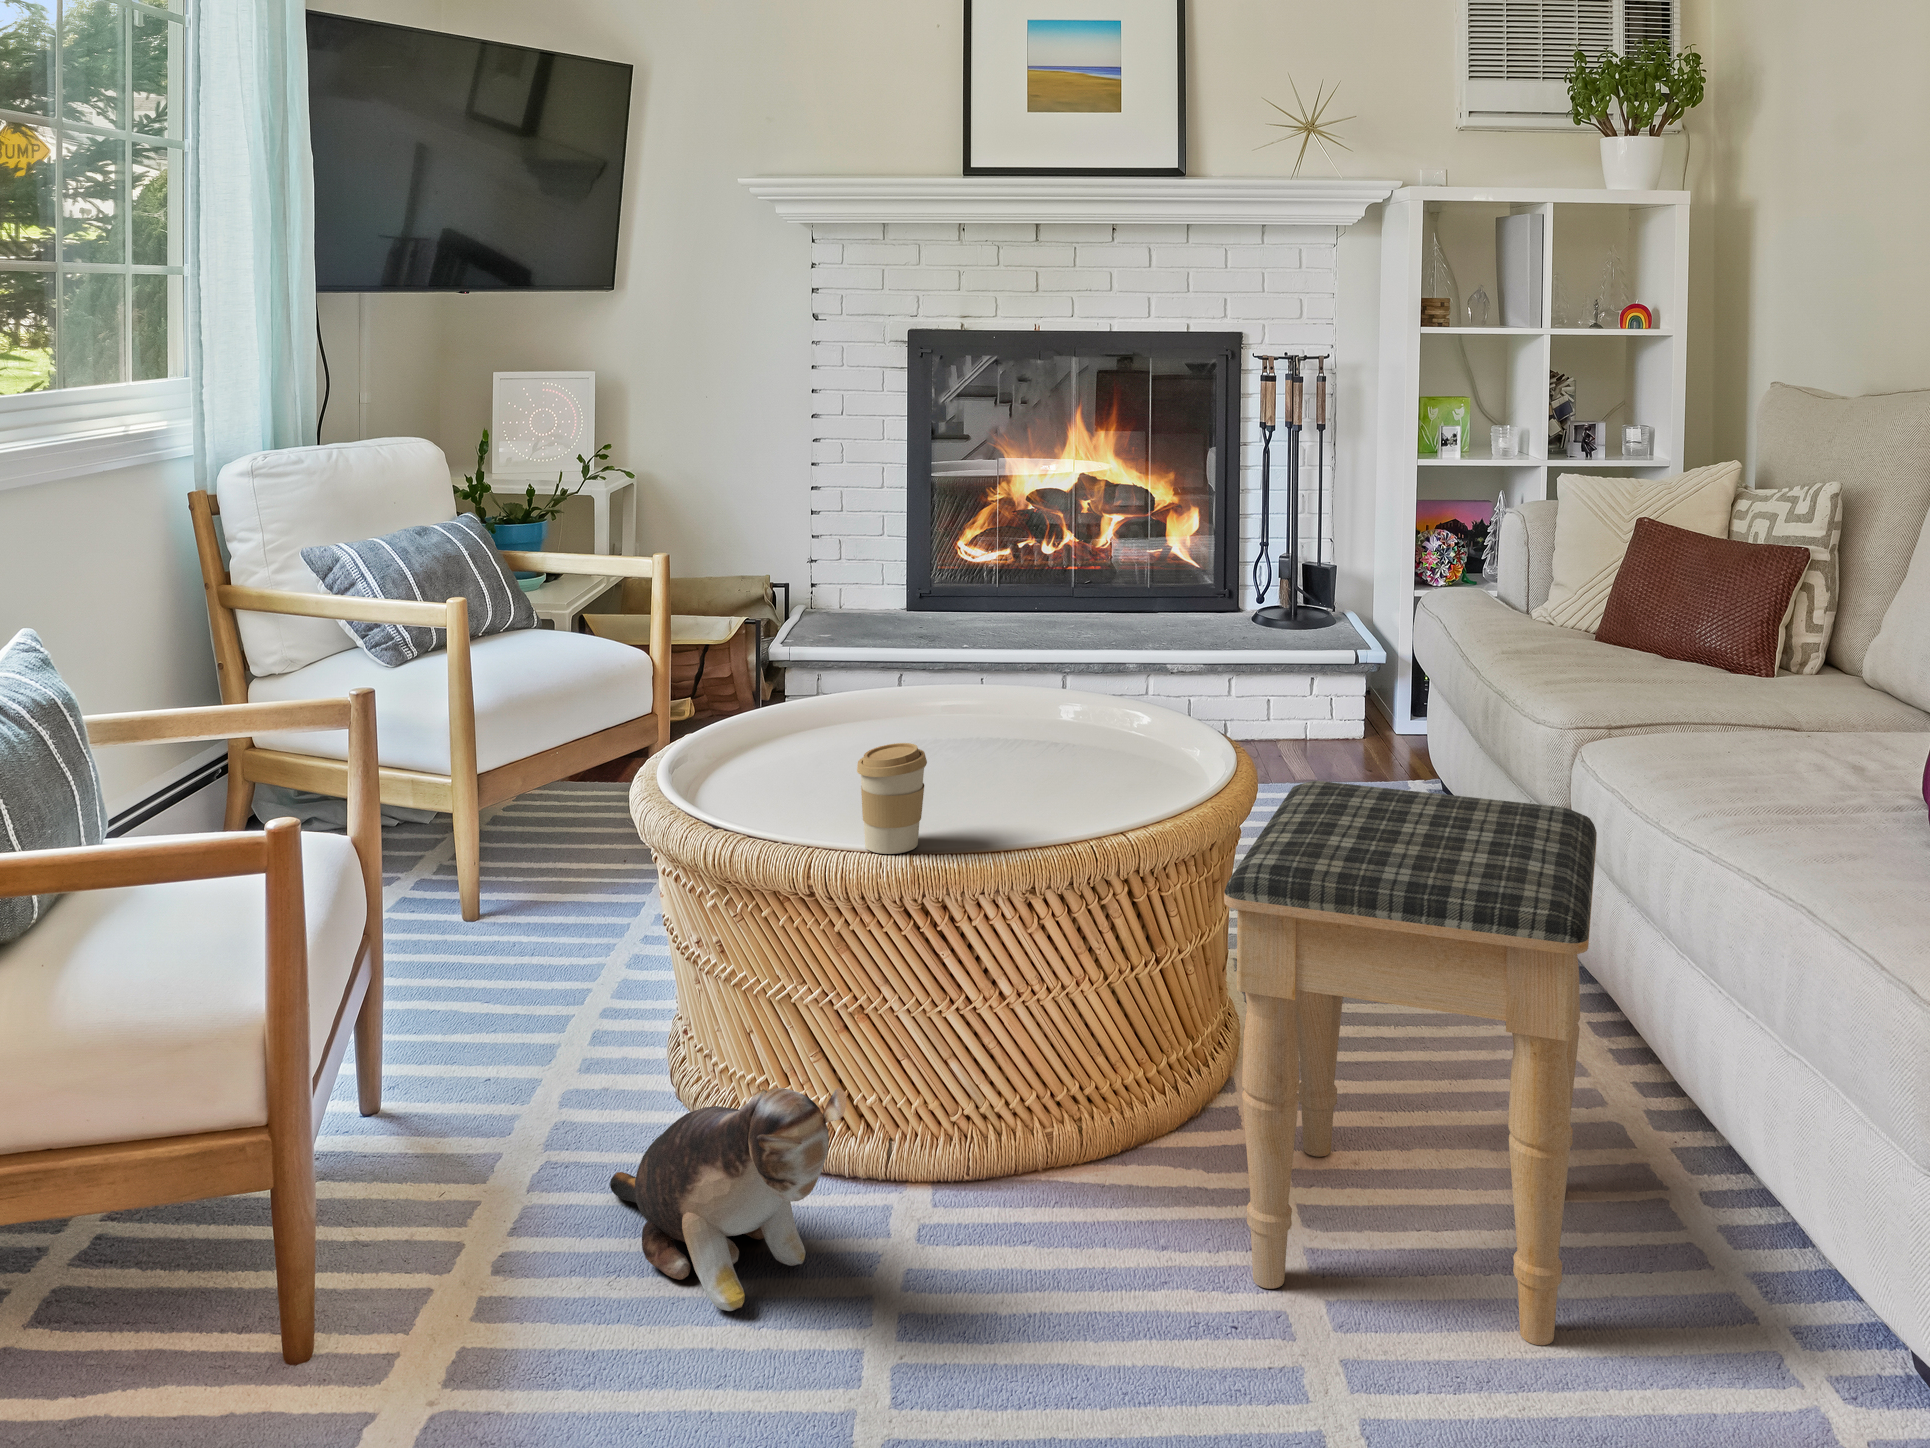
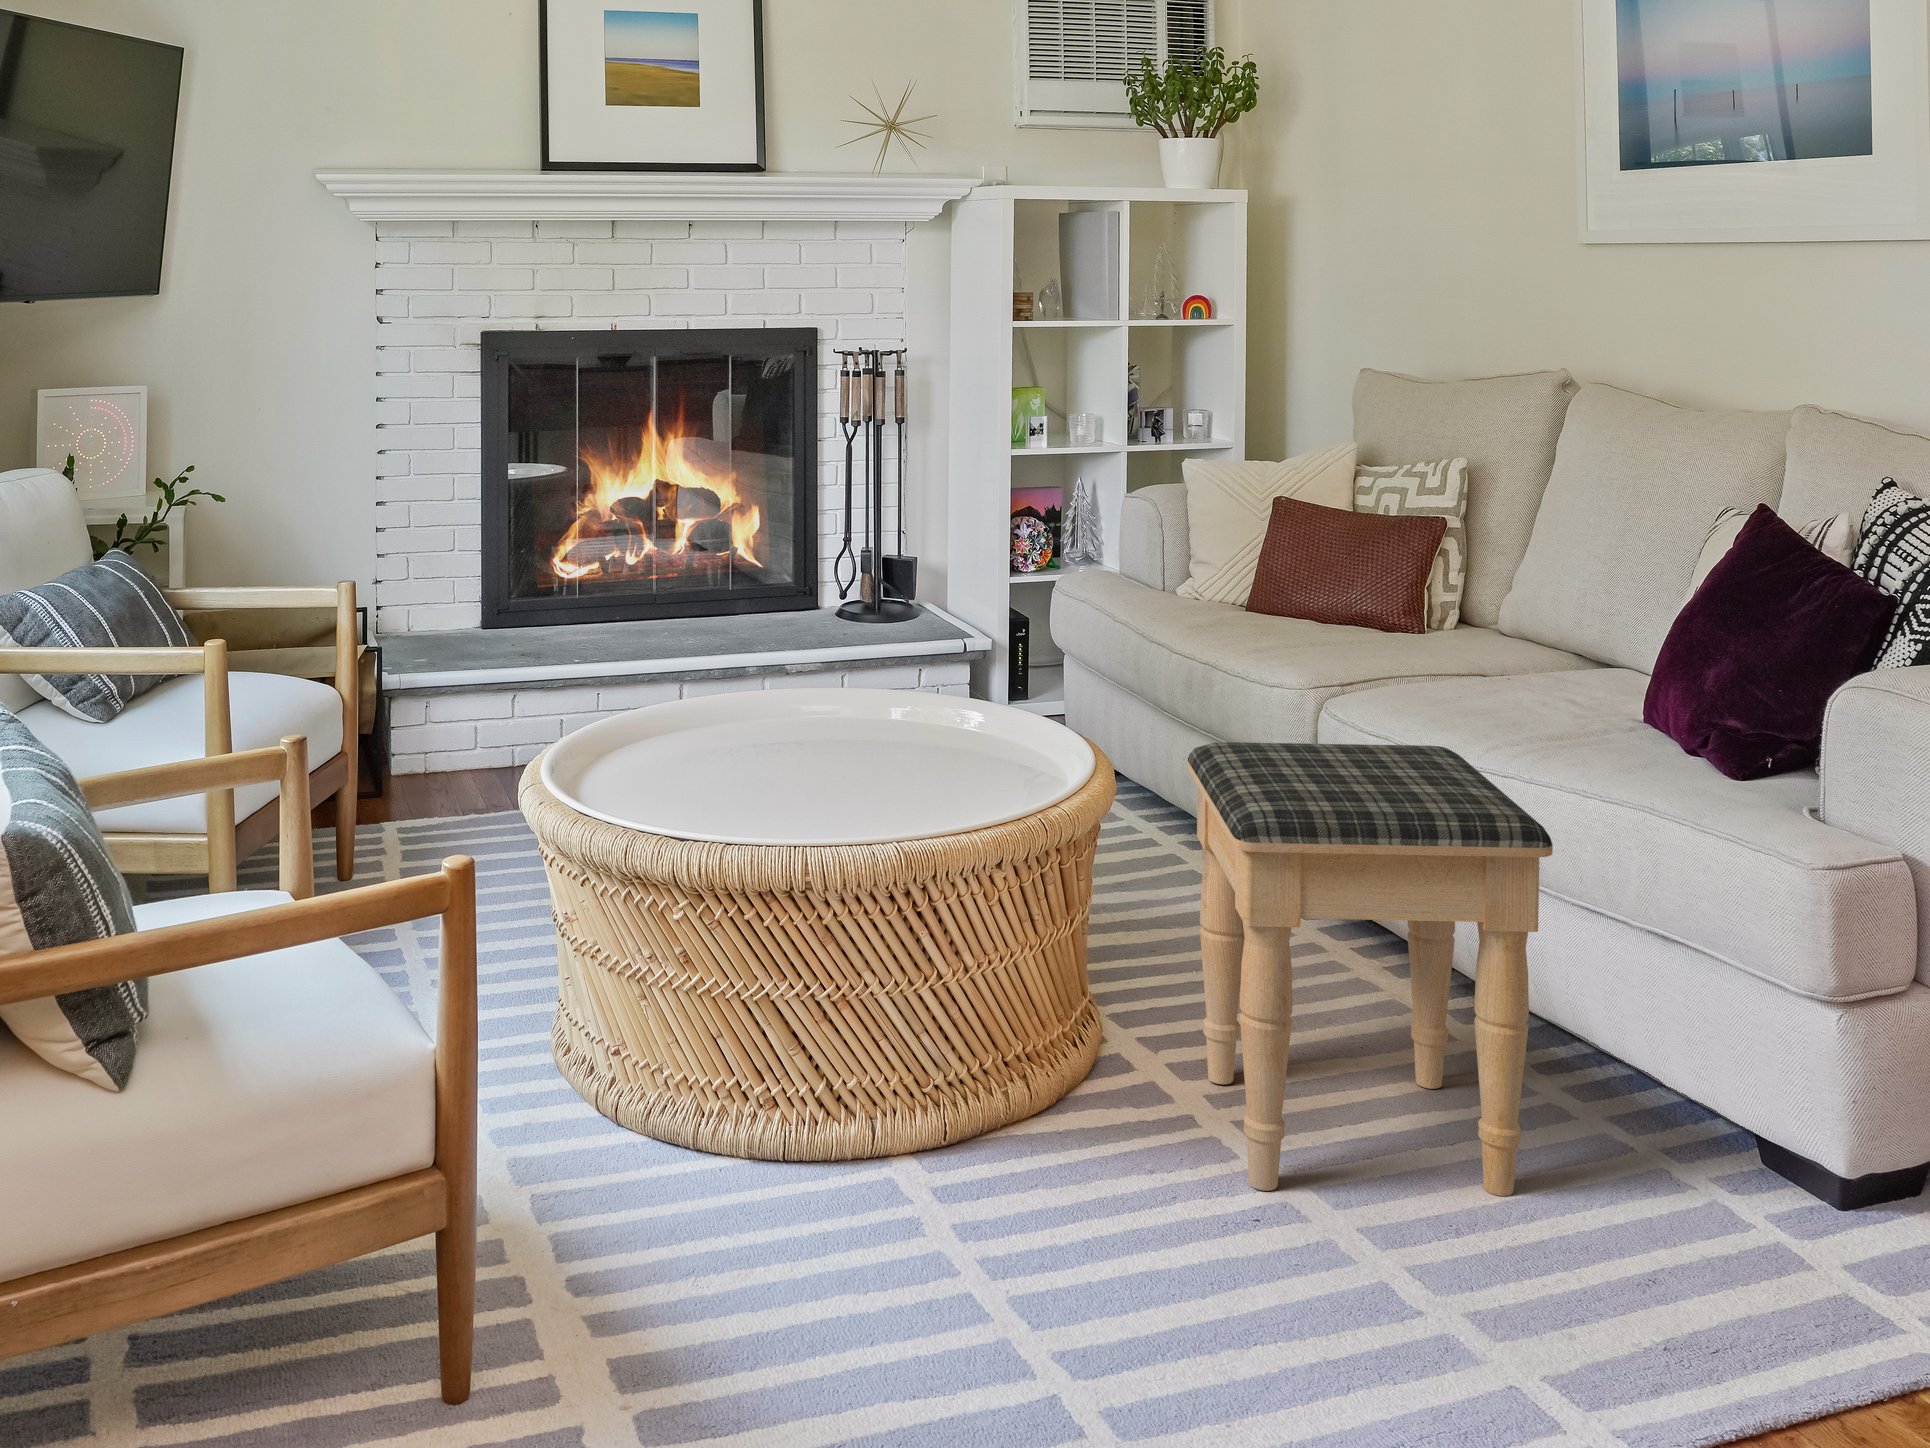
coffee cup: present [857,743,927,854] -> none [823,735,892,843]
plush toy: present [610,1087,846,1311] -> none [612,1057,939,1287]

